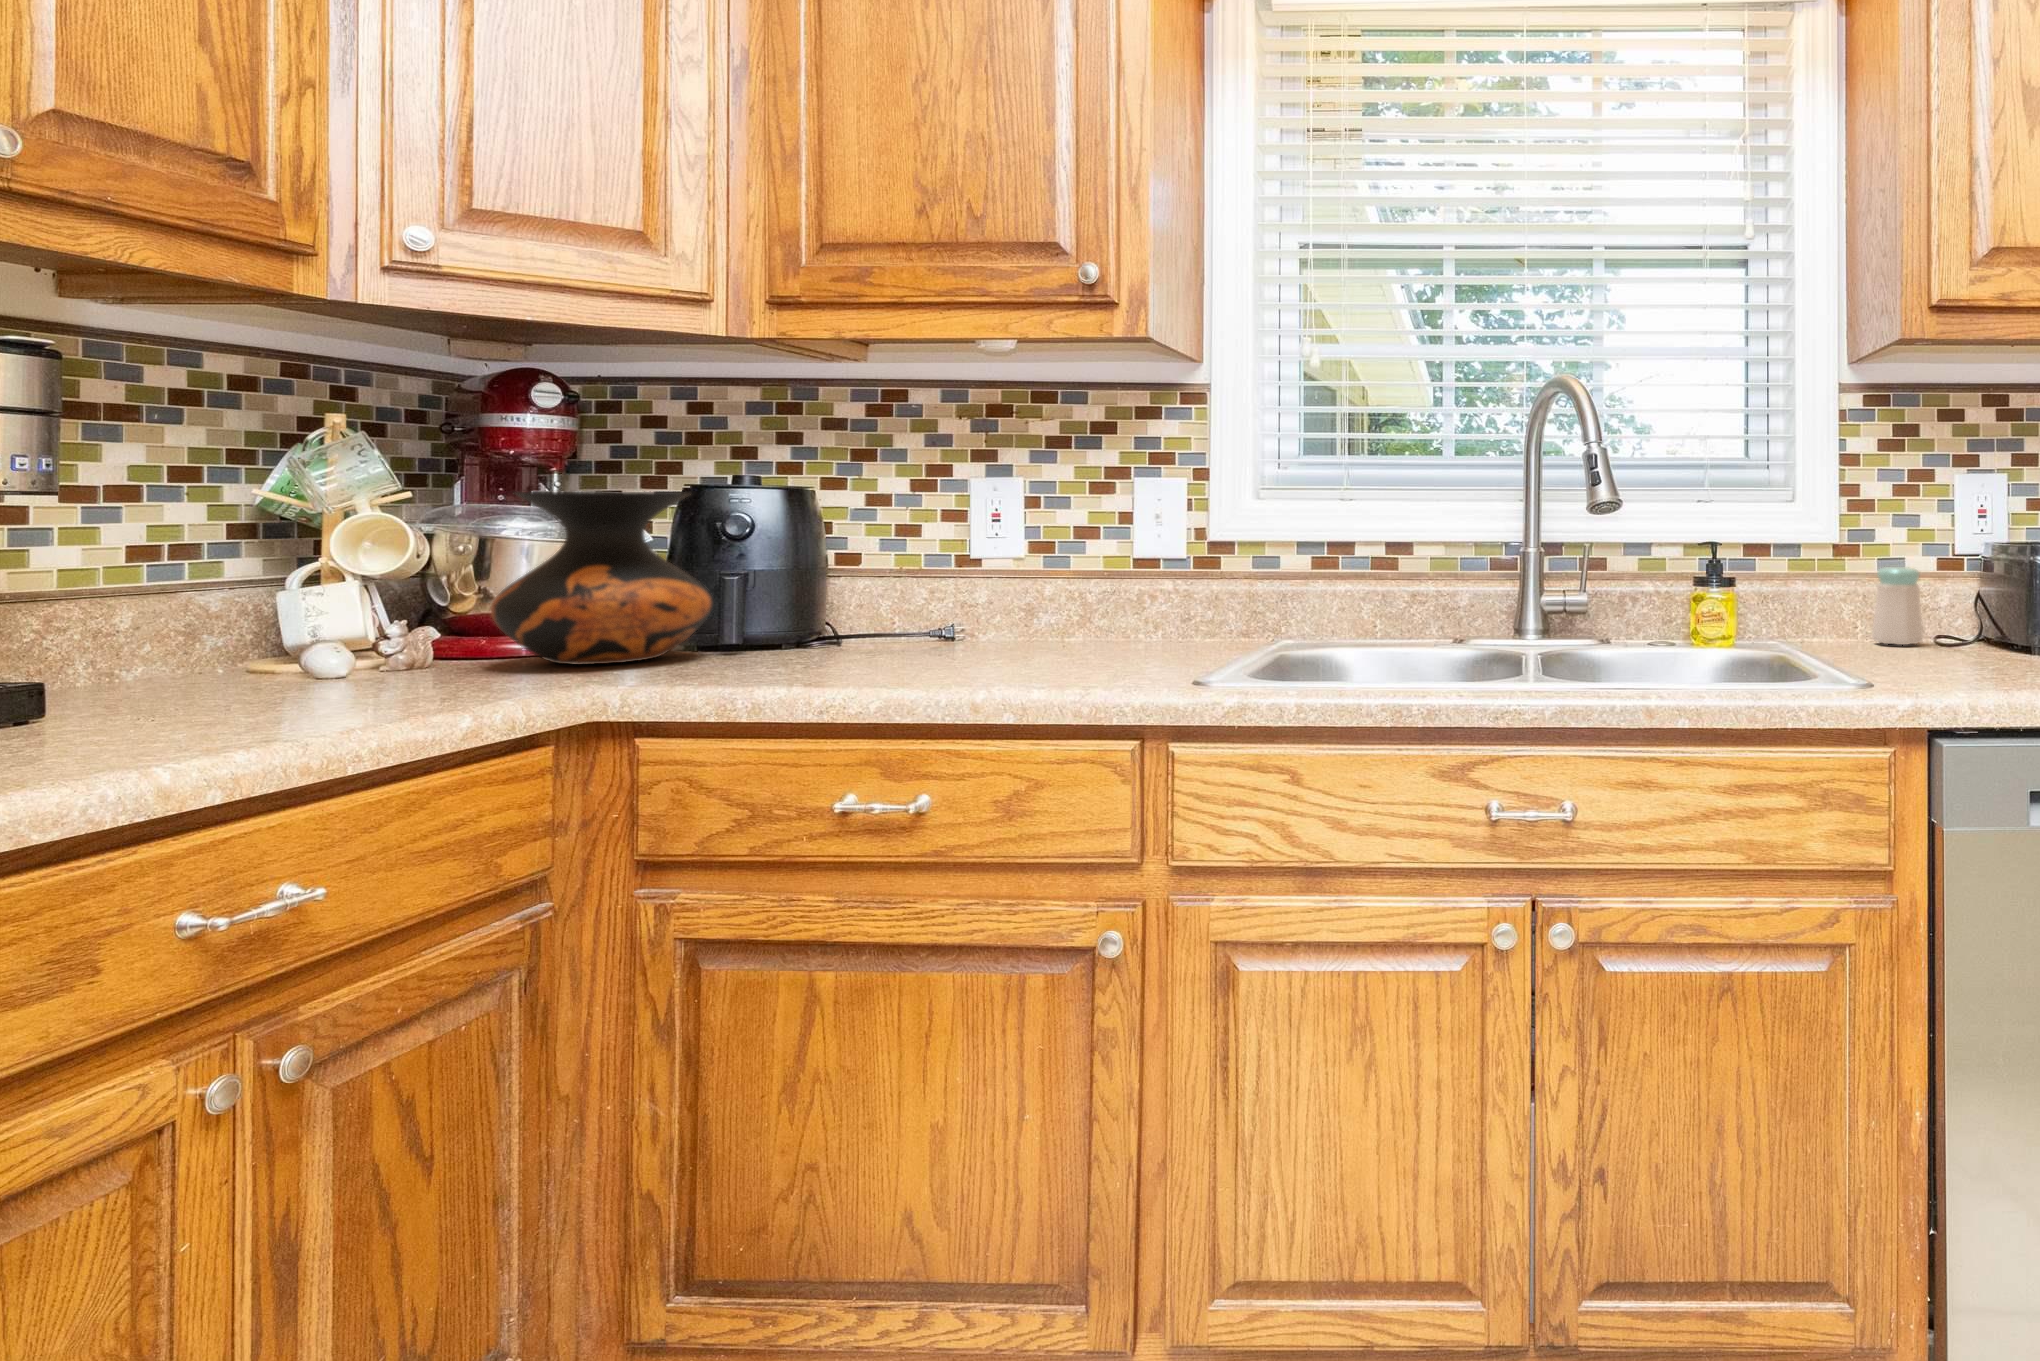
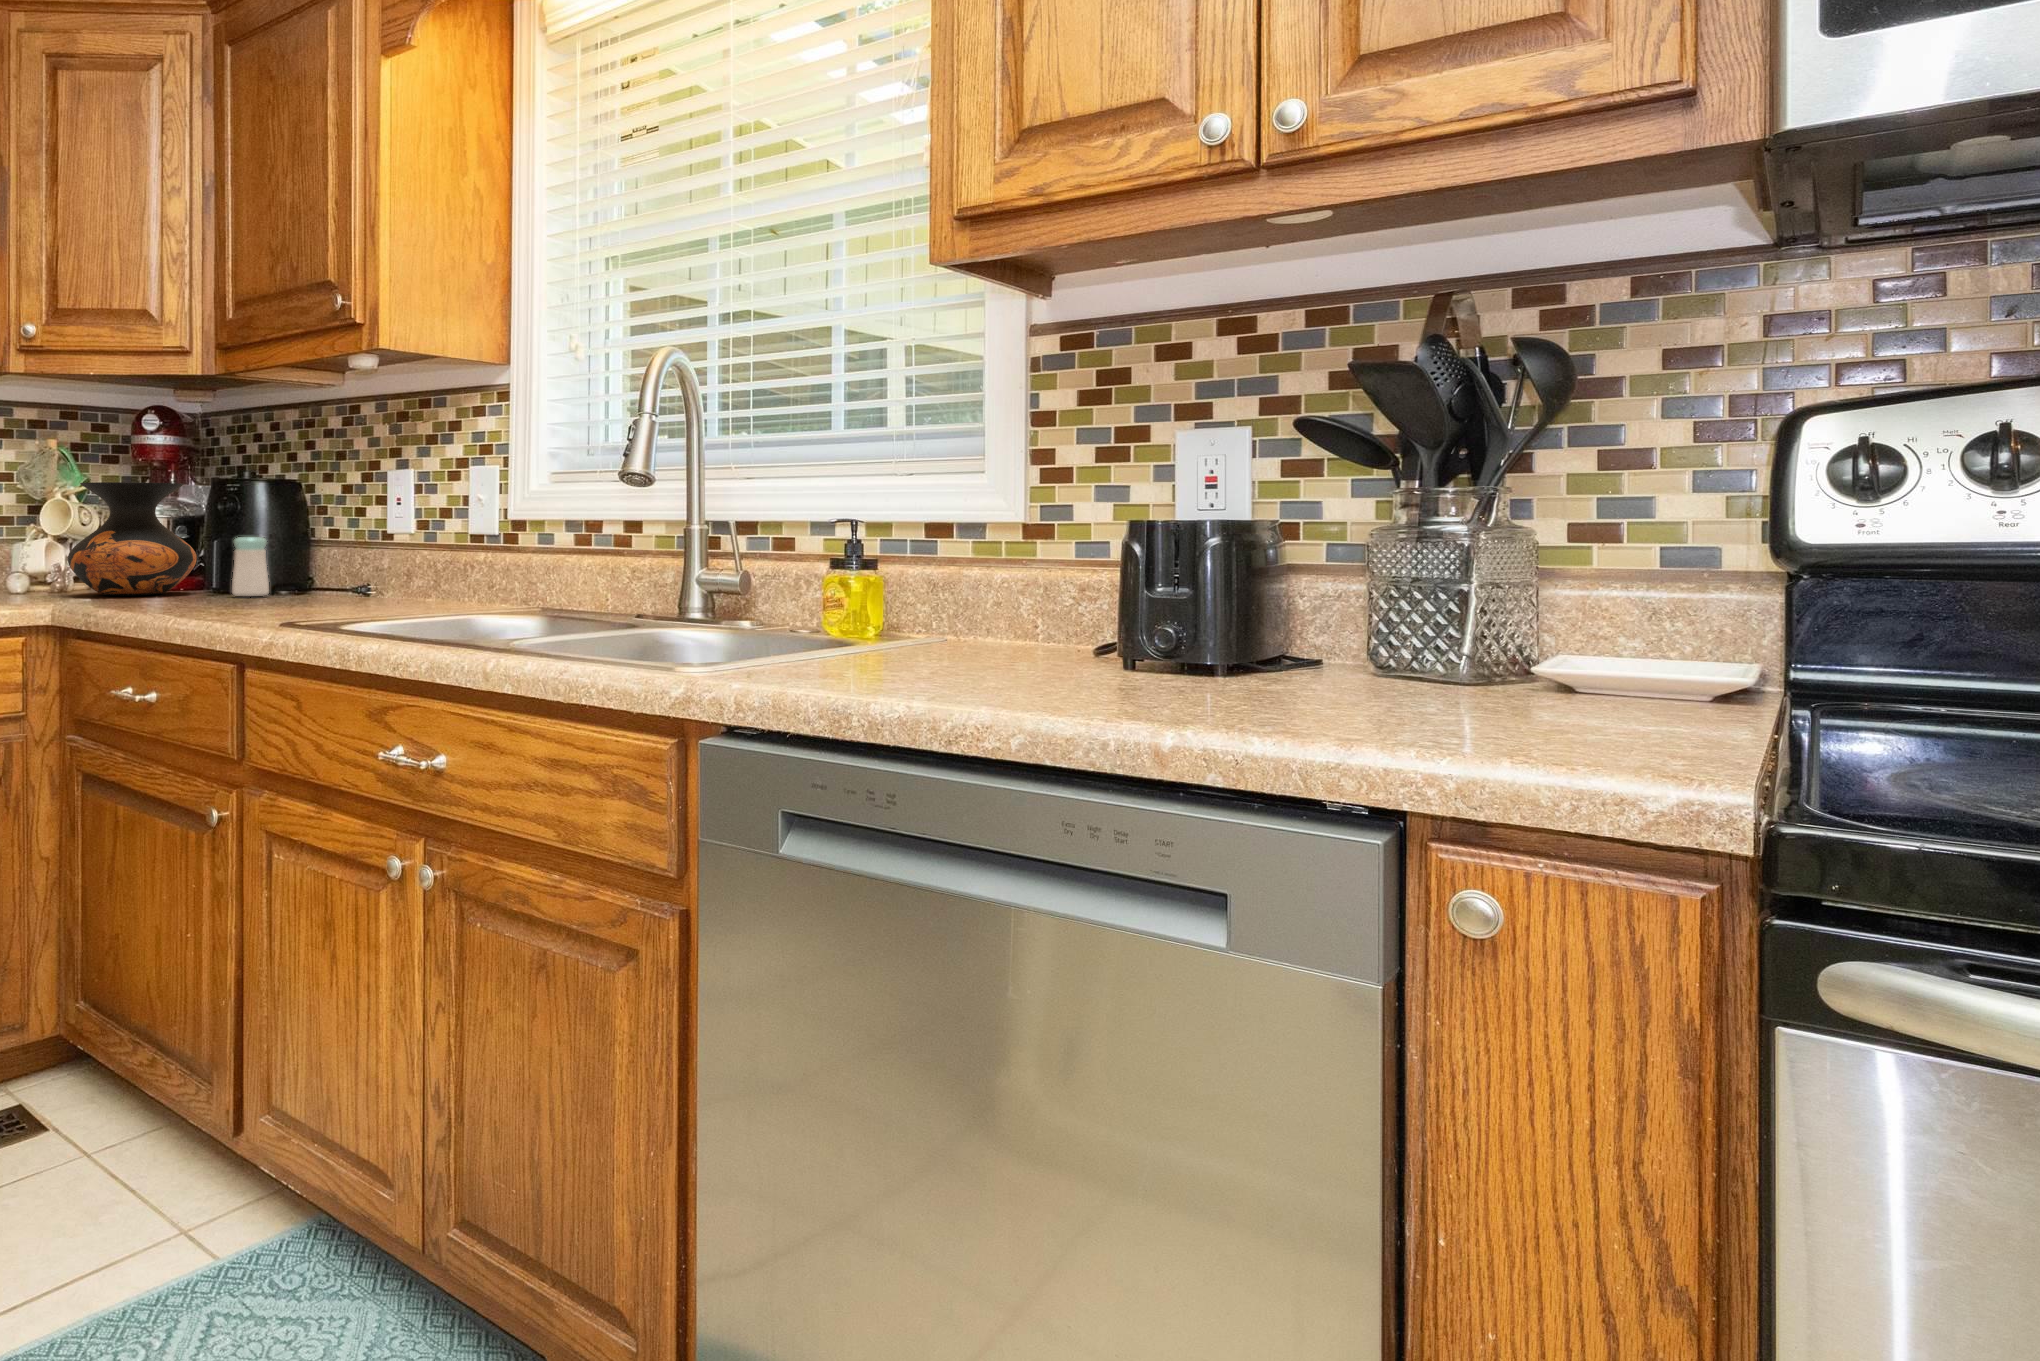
salt shaker: present [1872,567,1923,645] -> present [232,537,269,596]

